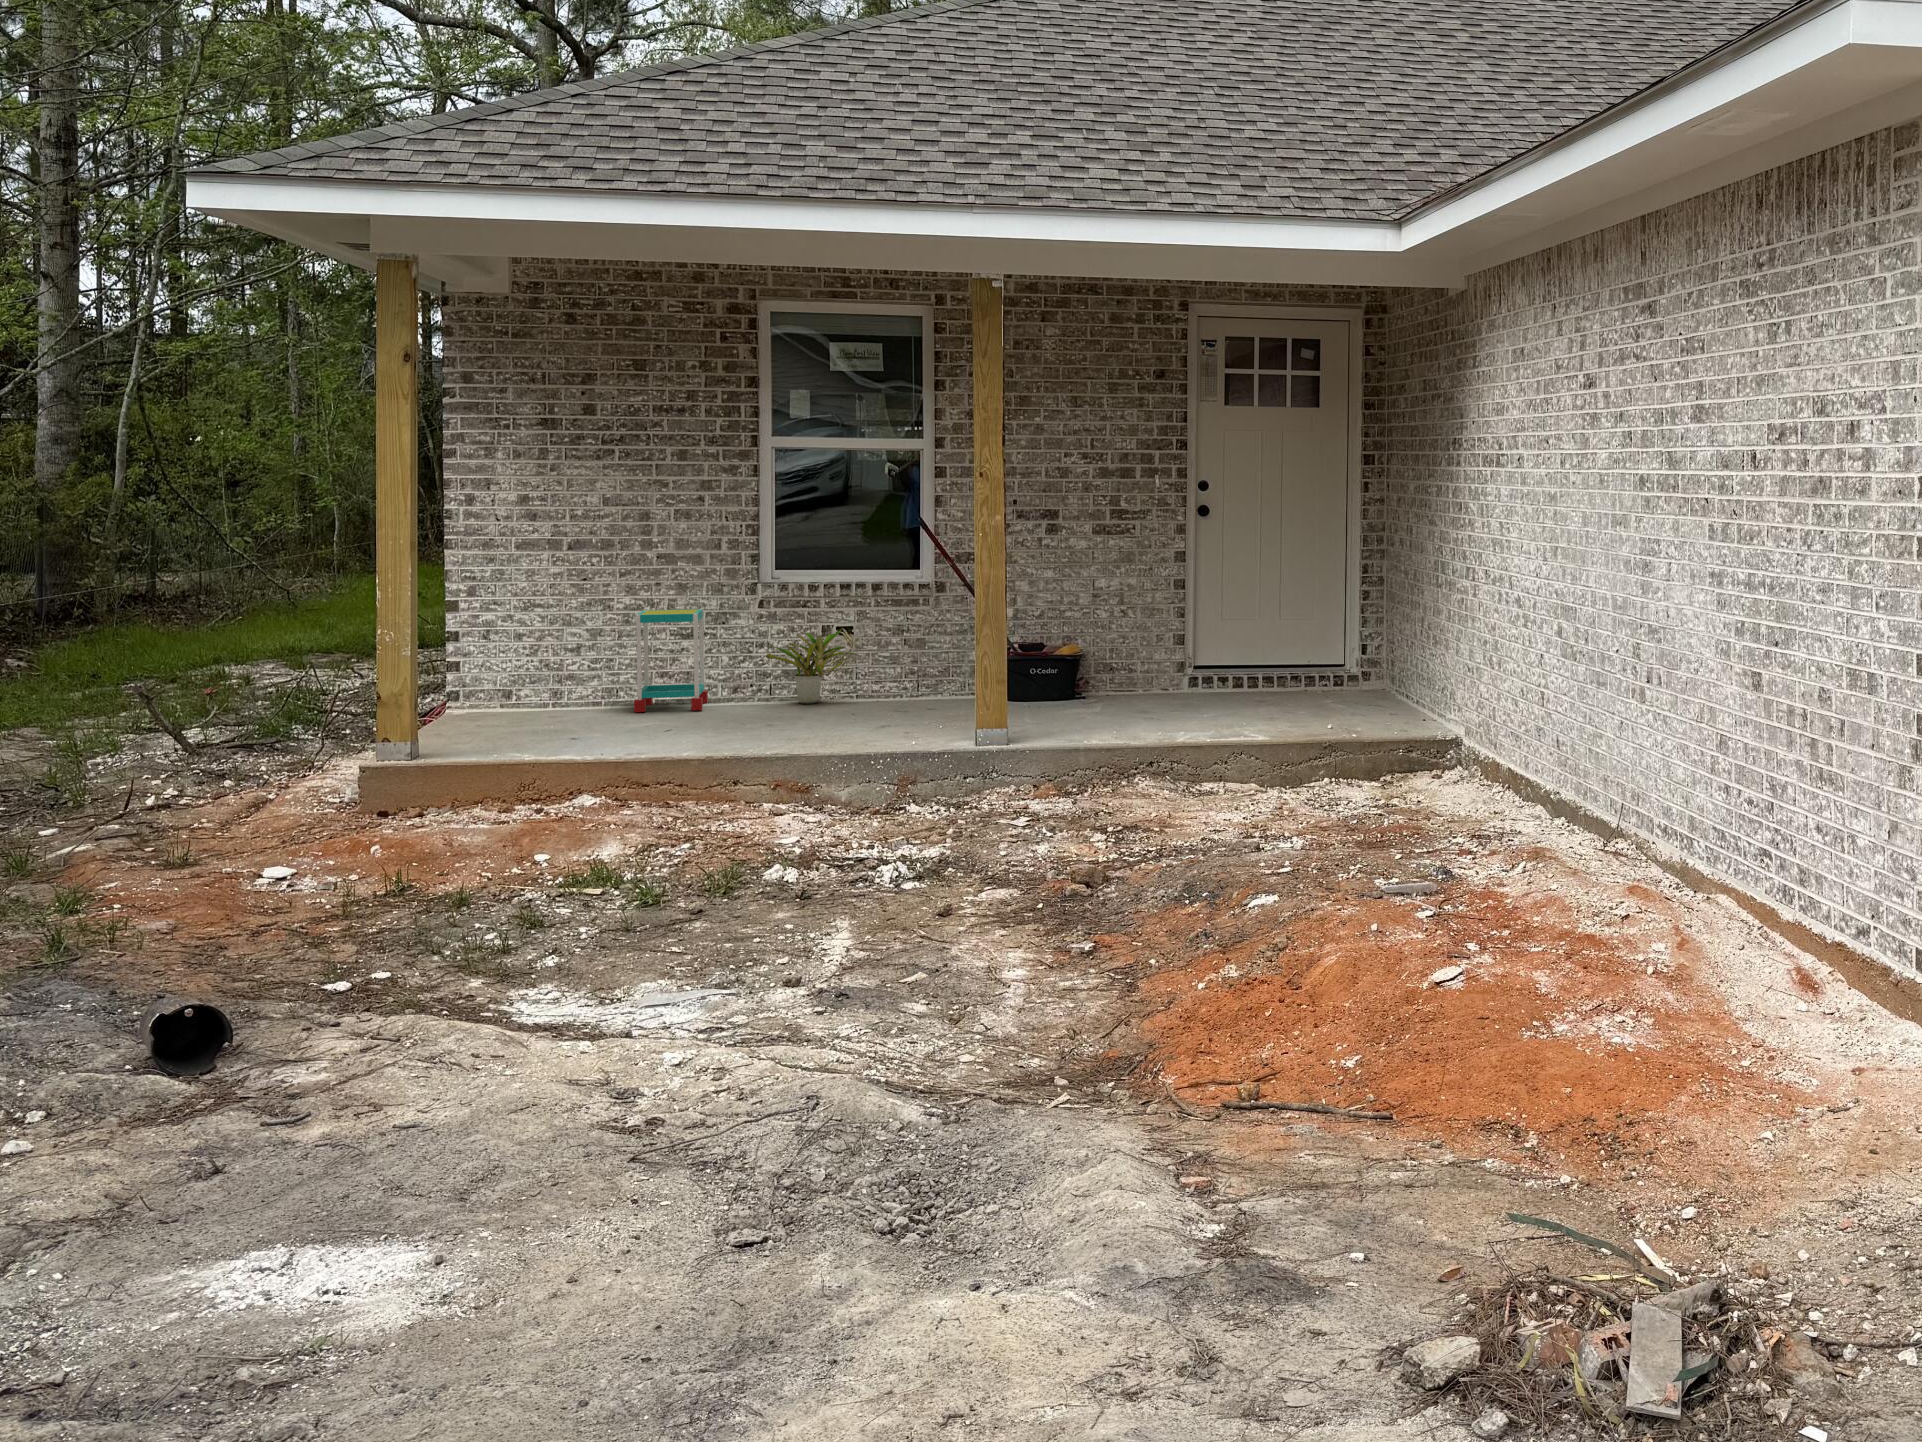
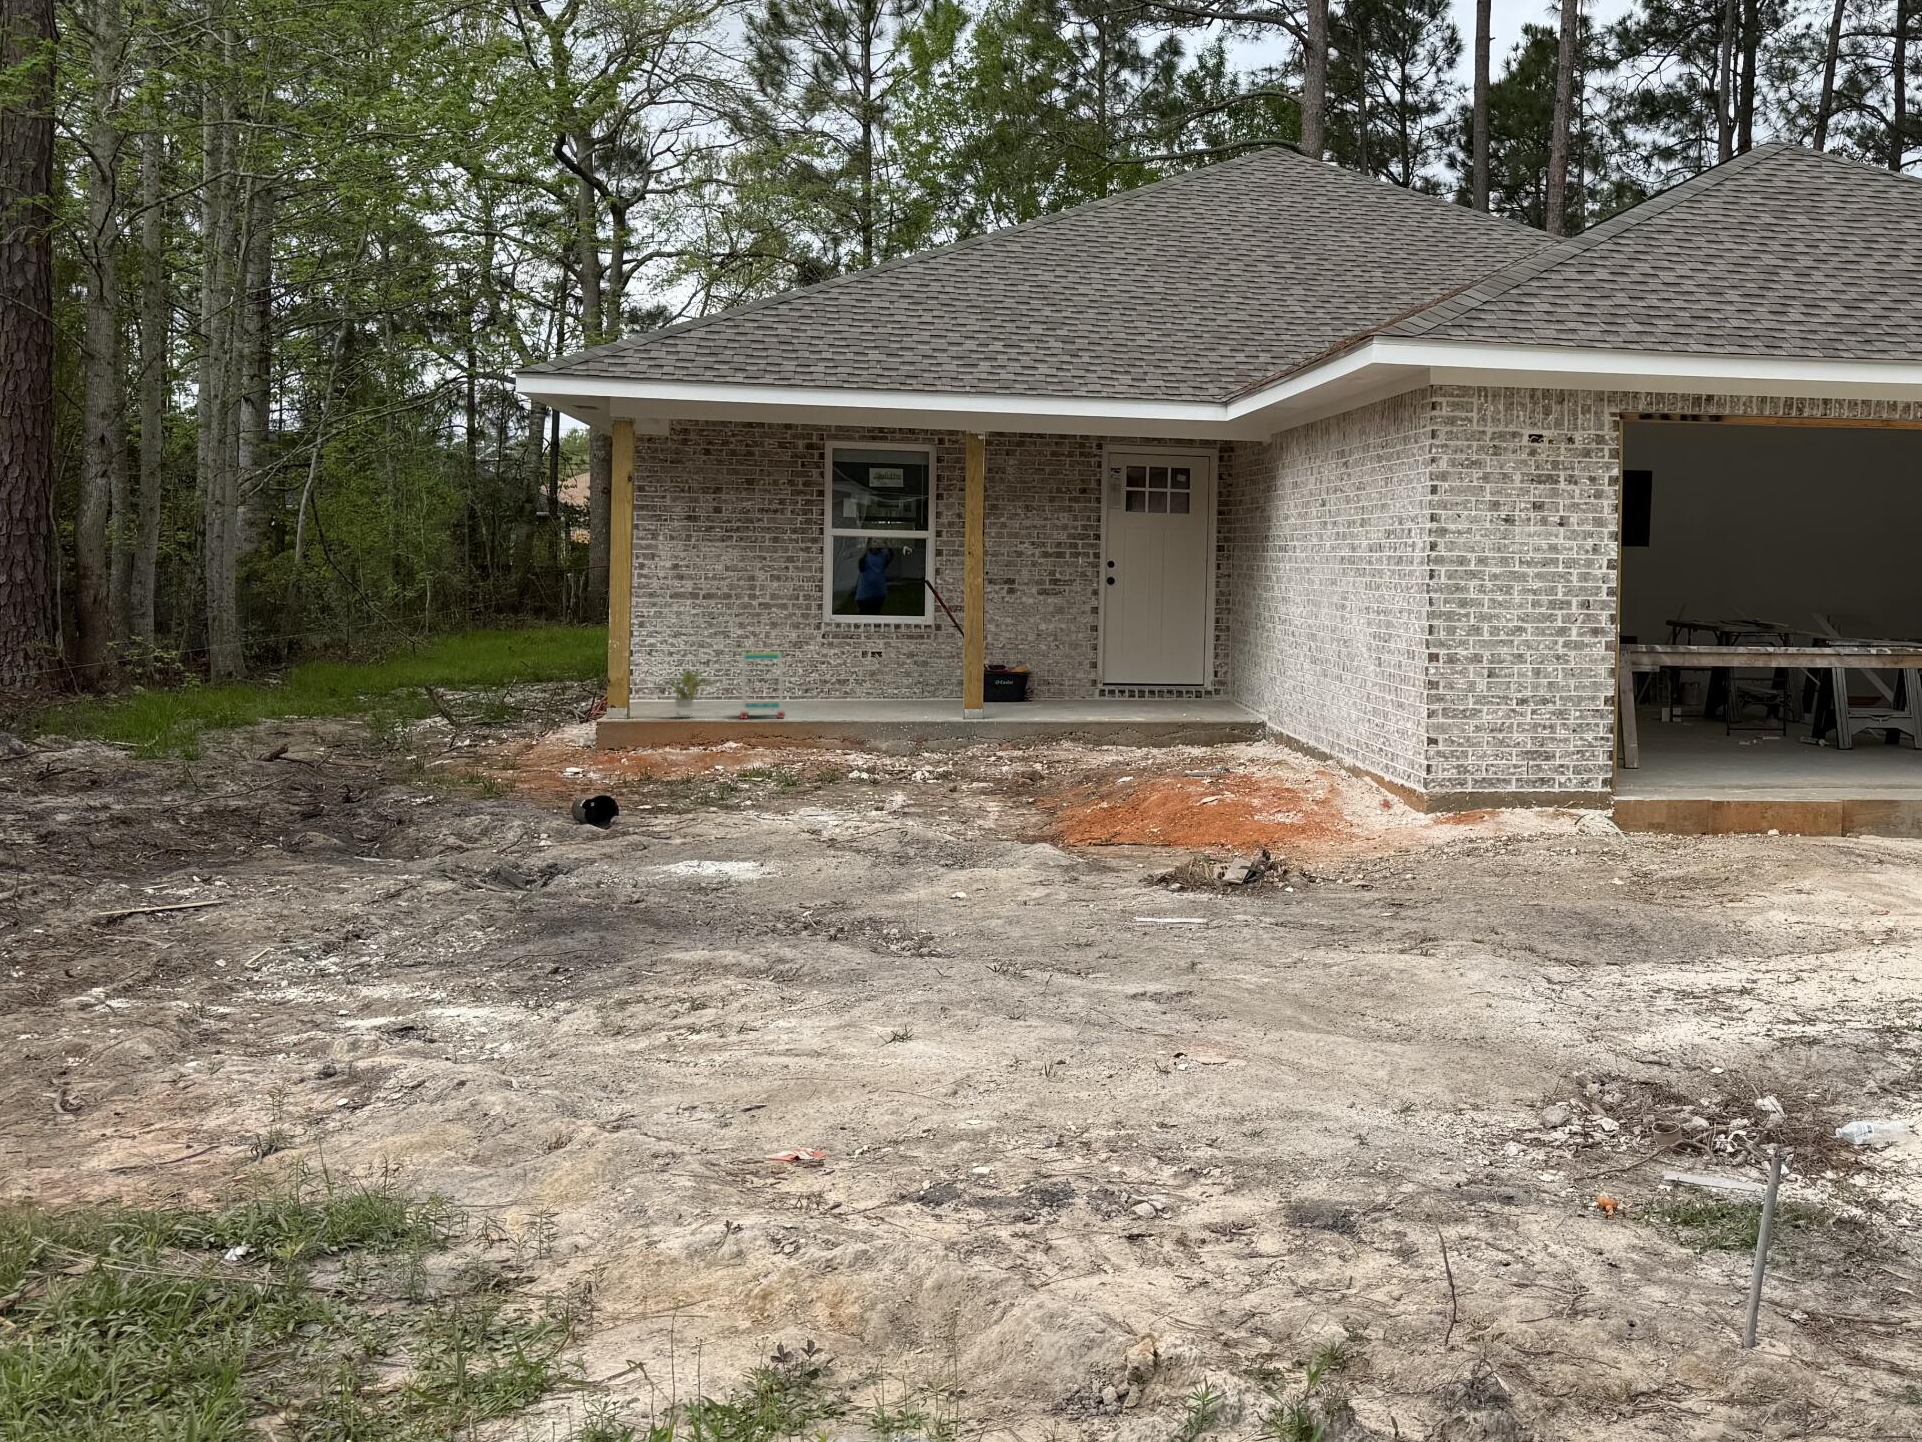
potted plant: present [766,630,859,704] -> present [656,671,702,718]

